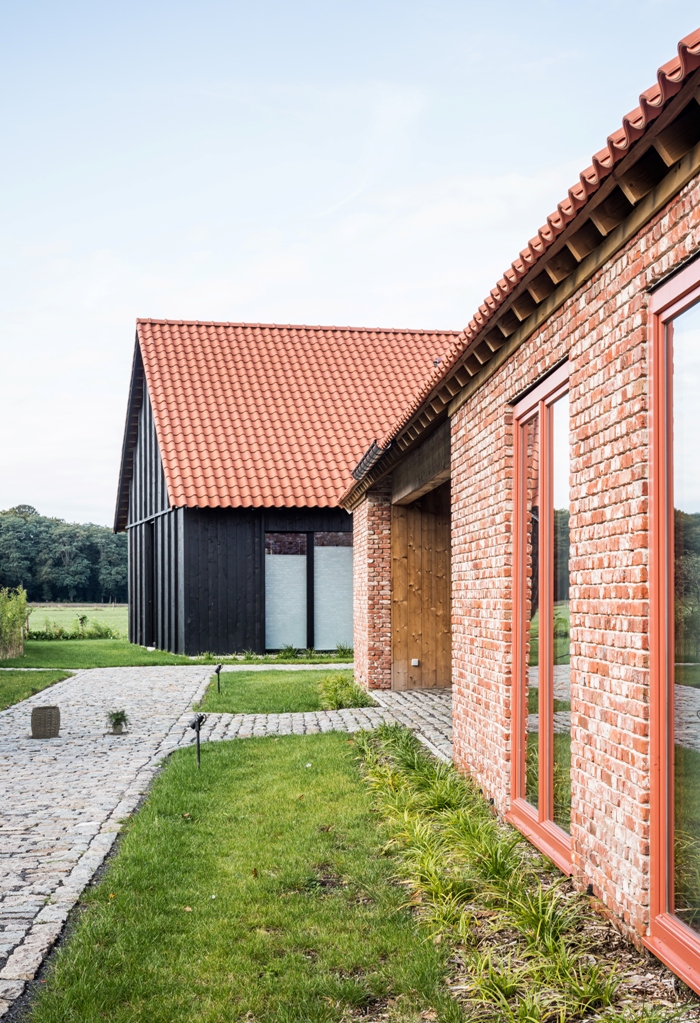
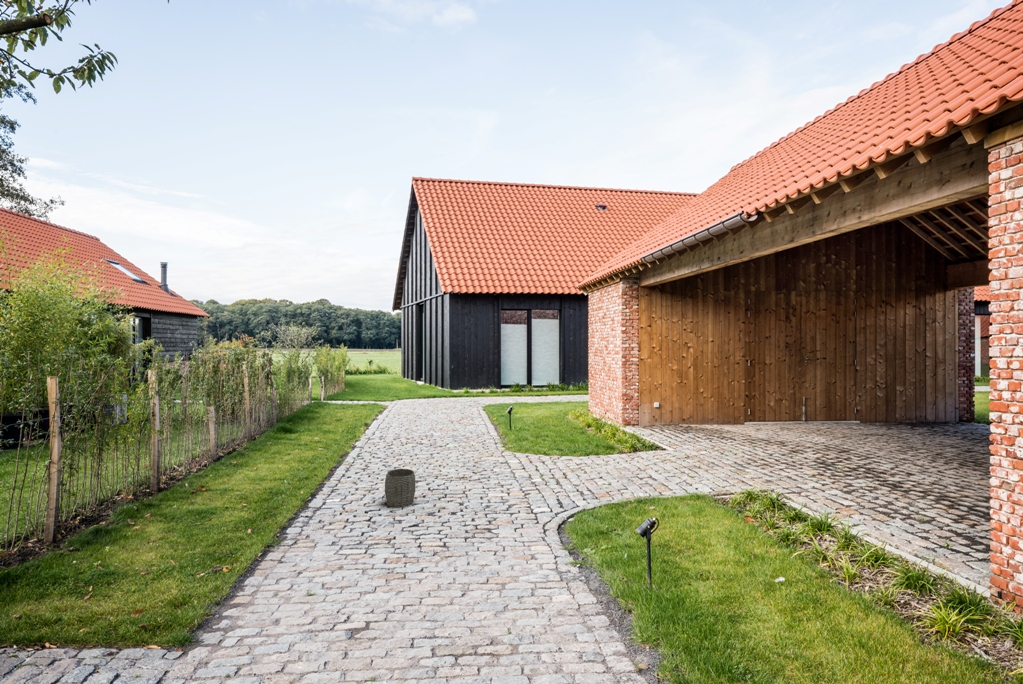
potted plant: present [104,710,129,734] -> none [449,470,487,497]

